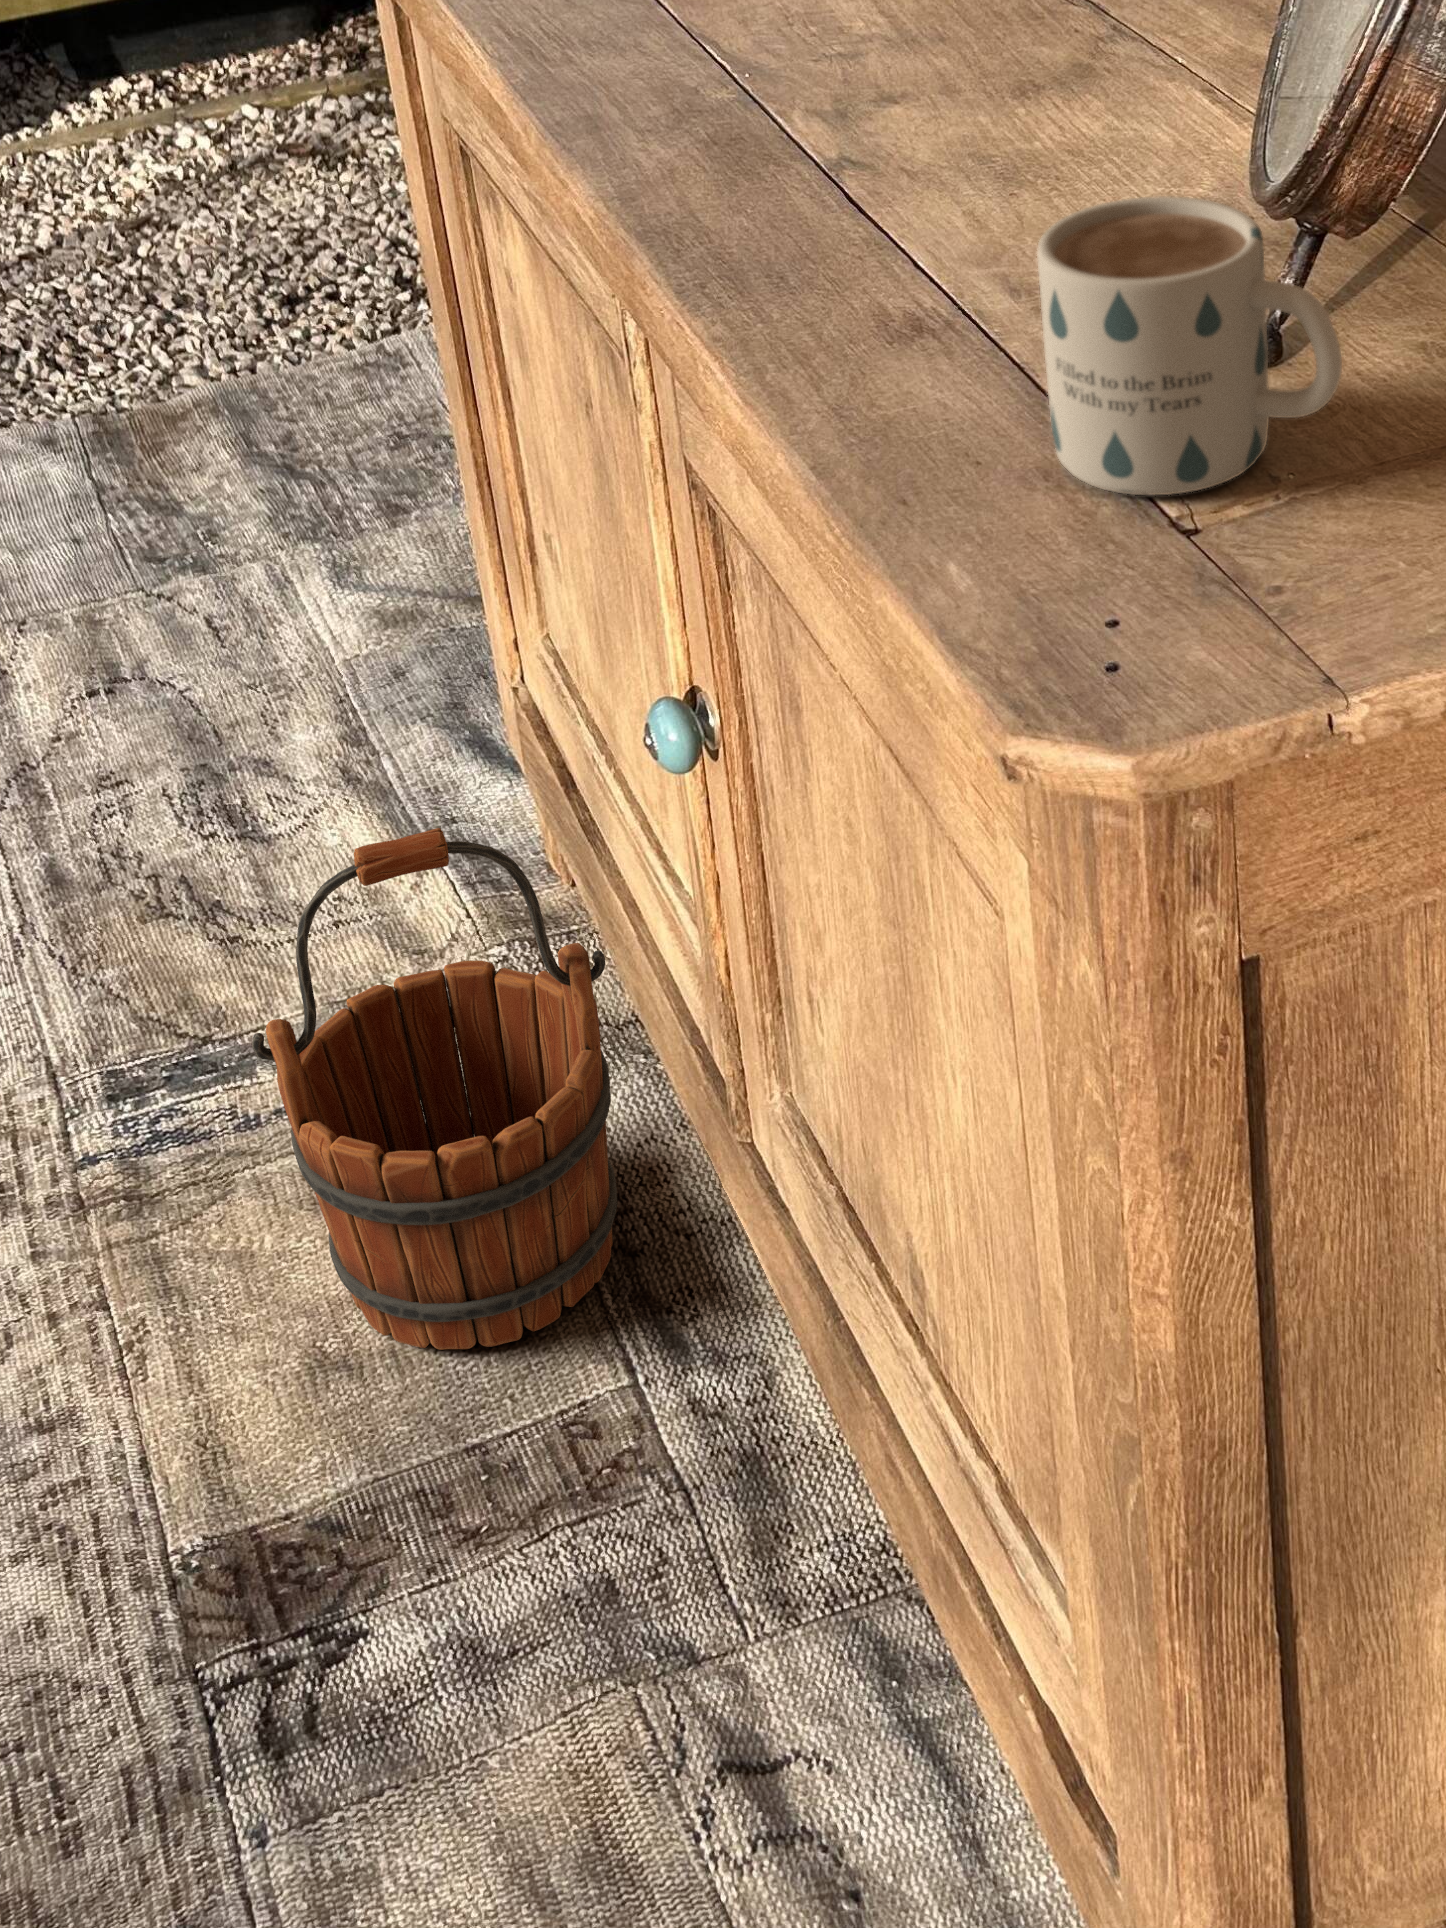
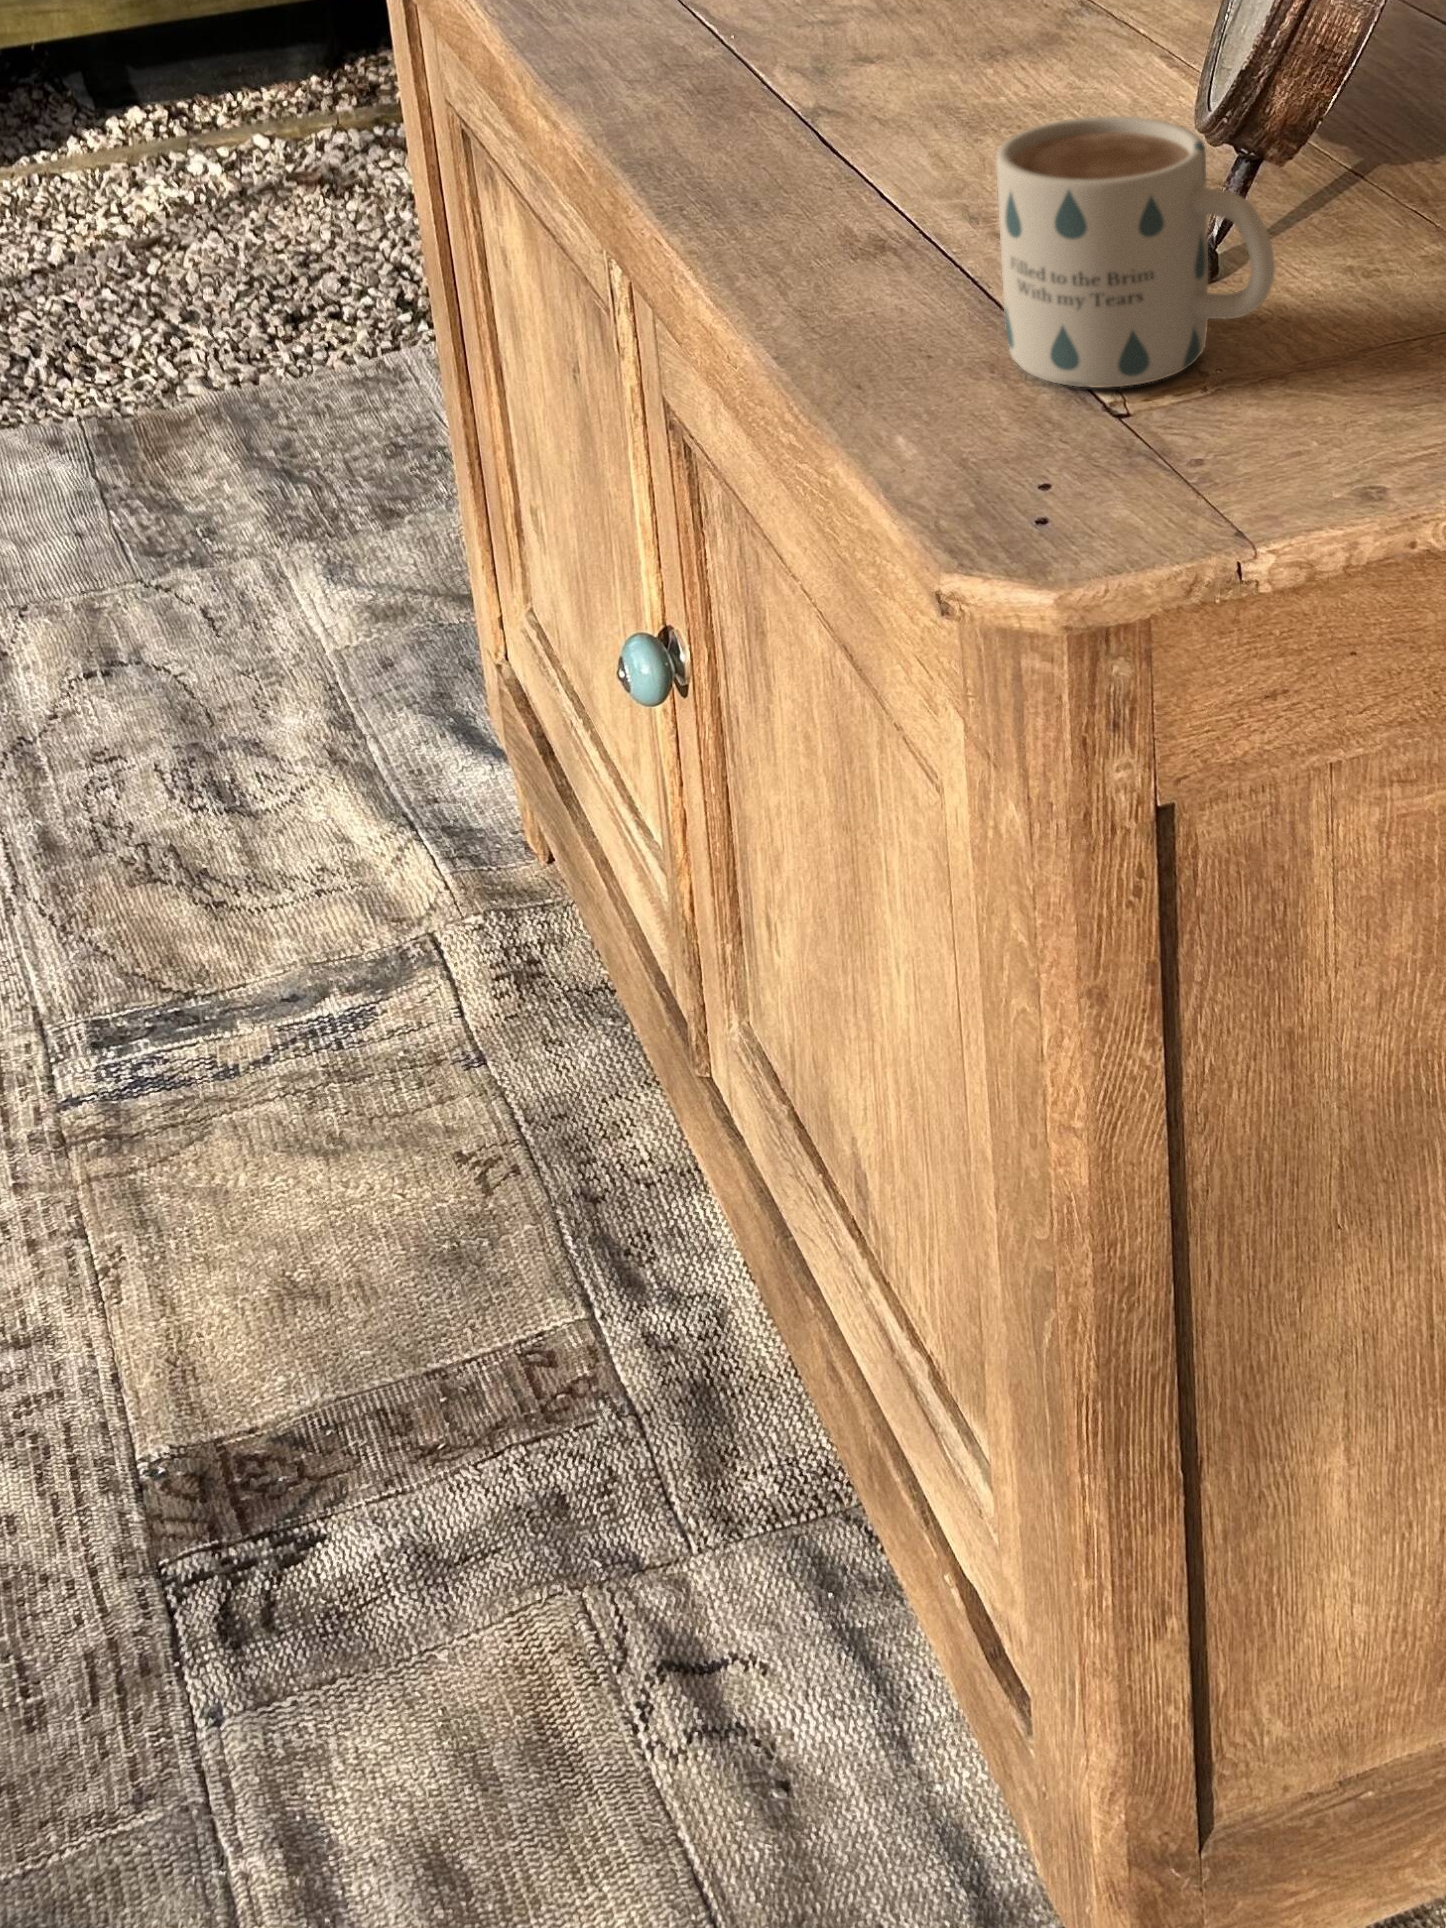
wooden bucket: present [252,828,617,1350] -> none [235,774,578,1284]

